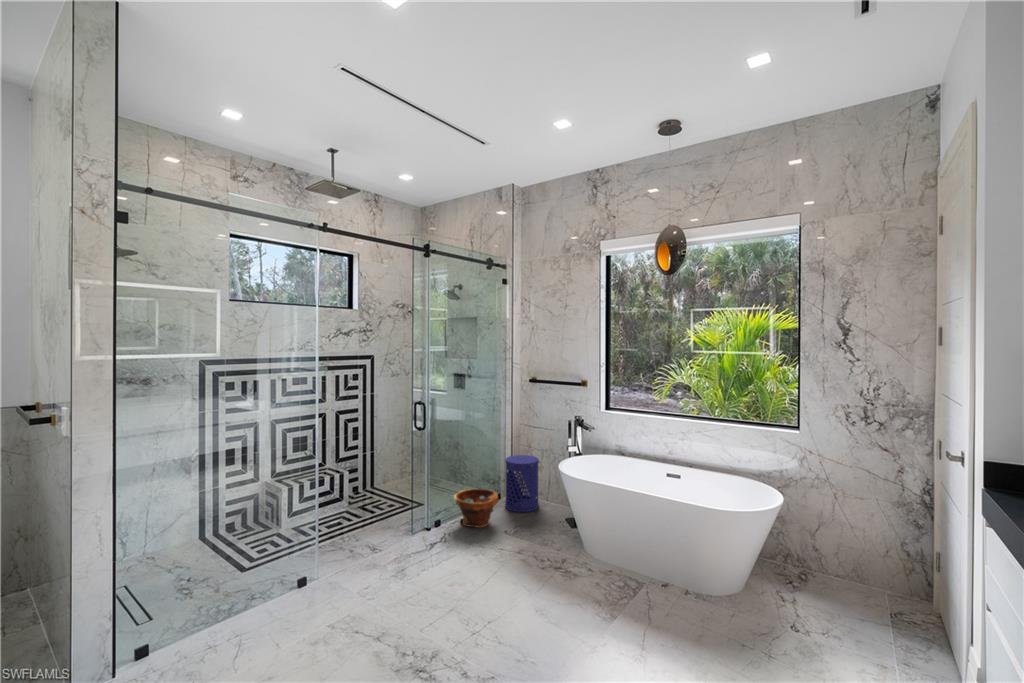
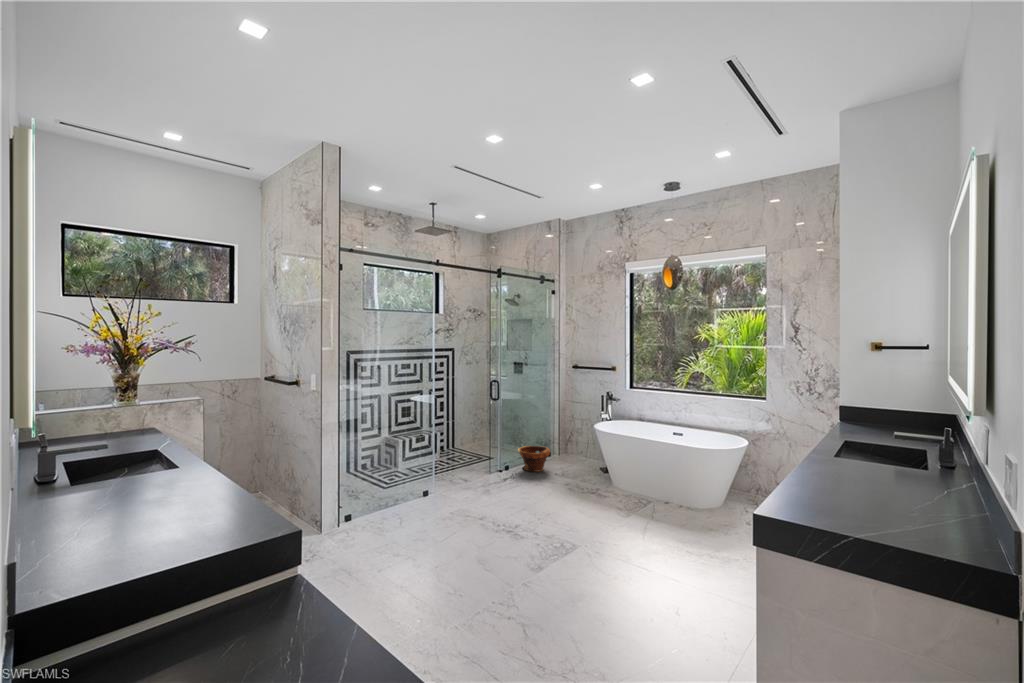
waste bin: present [505,455,539,512] -> none [554,423,579,464]

